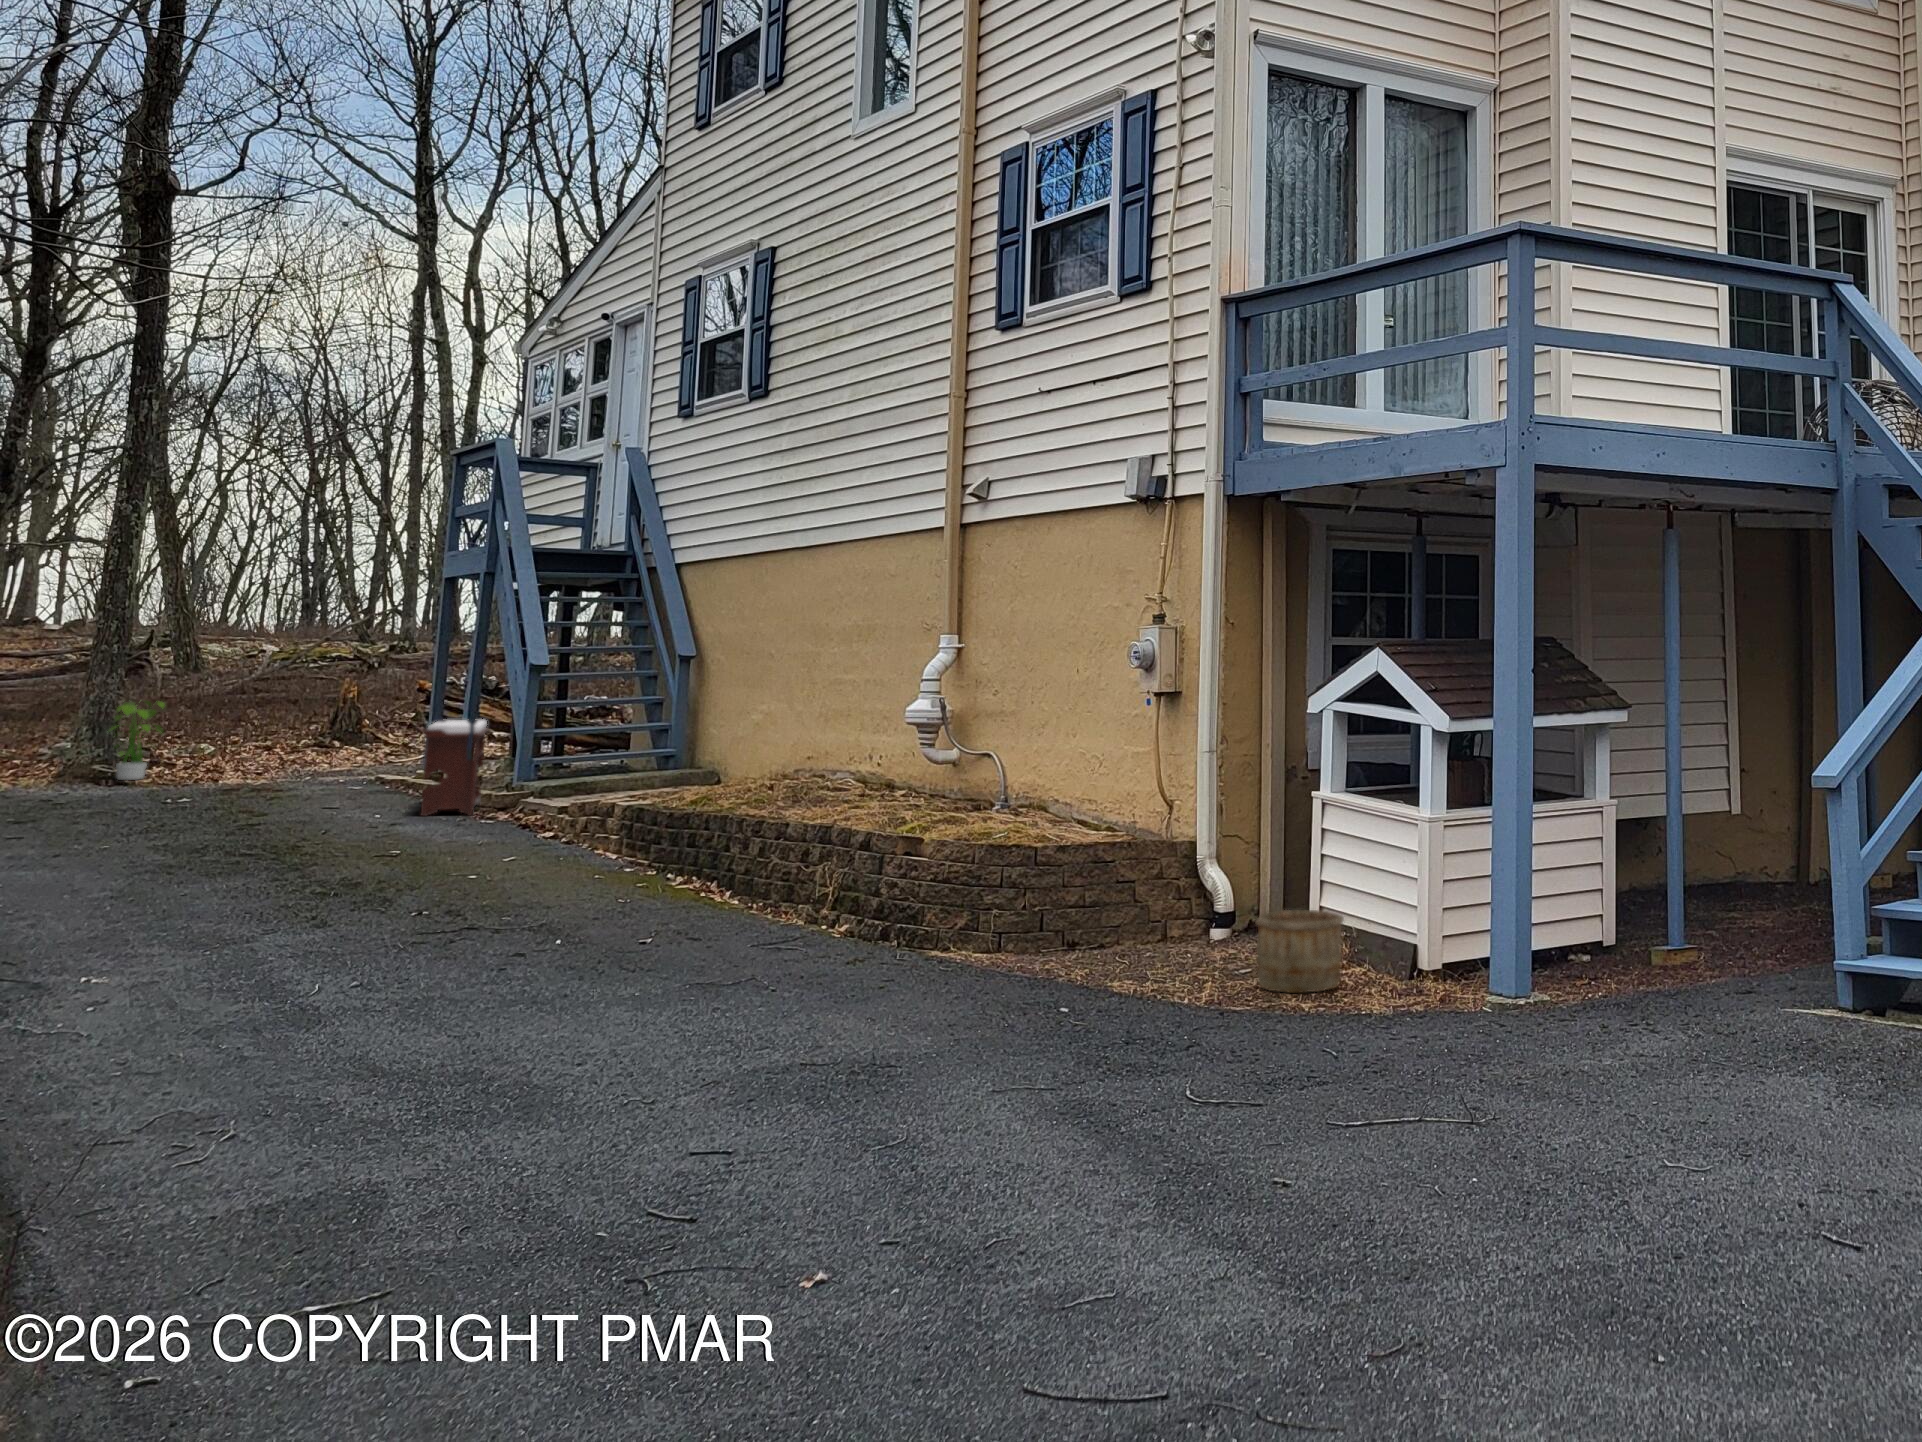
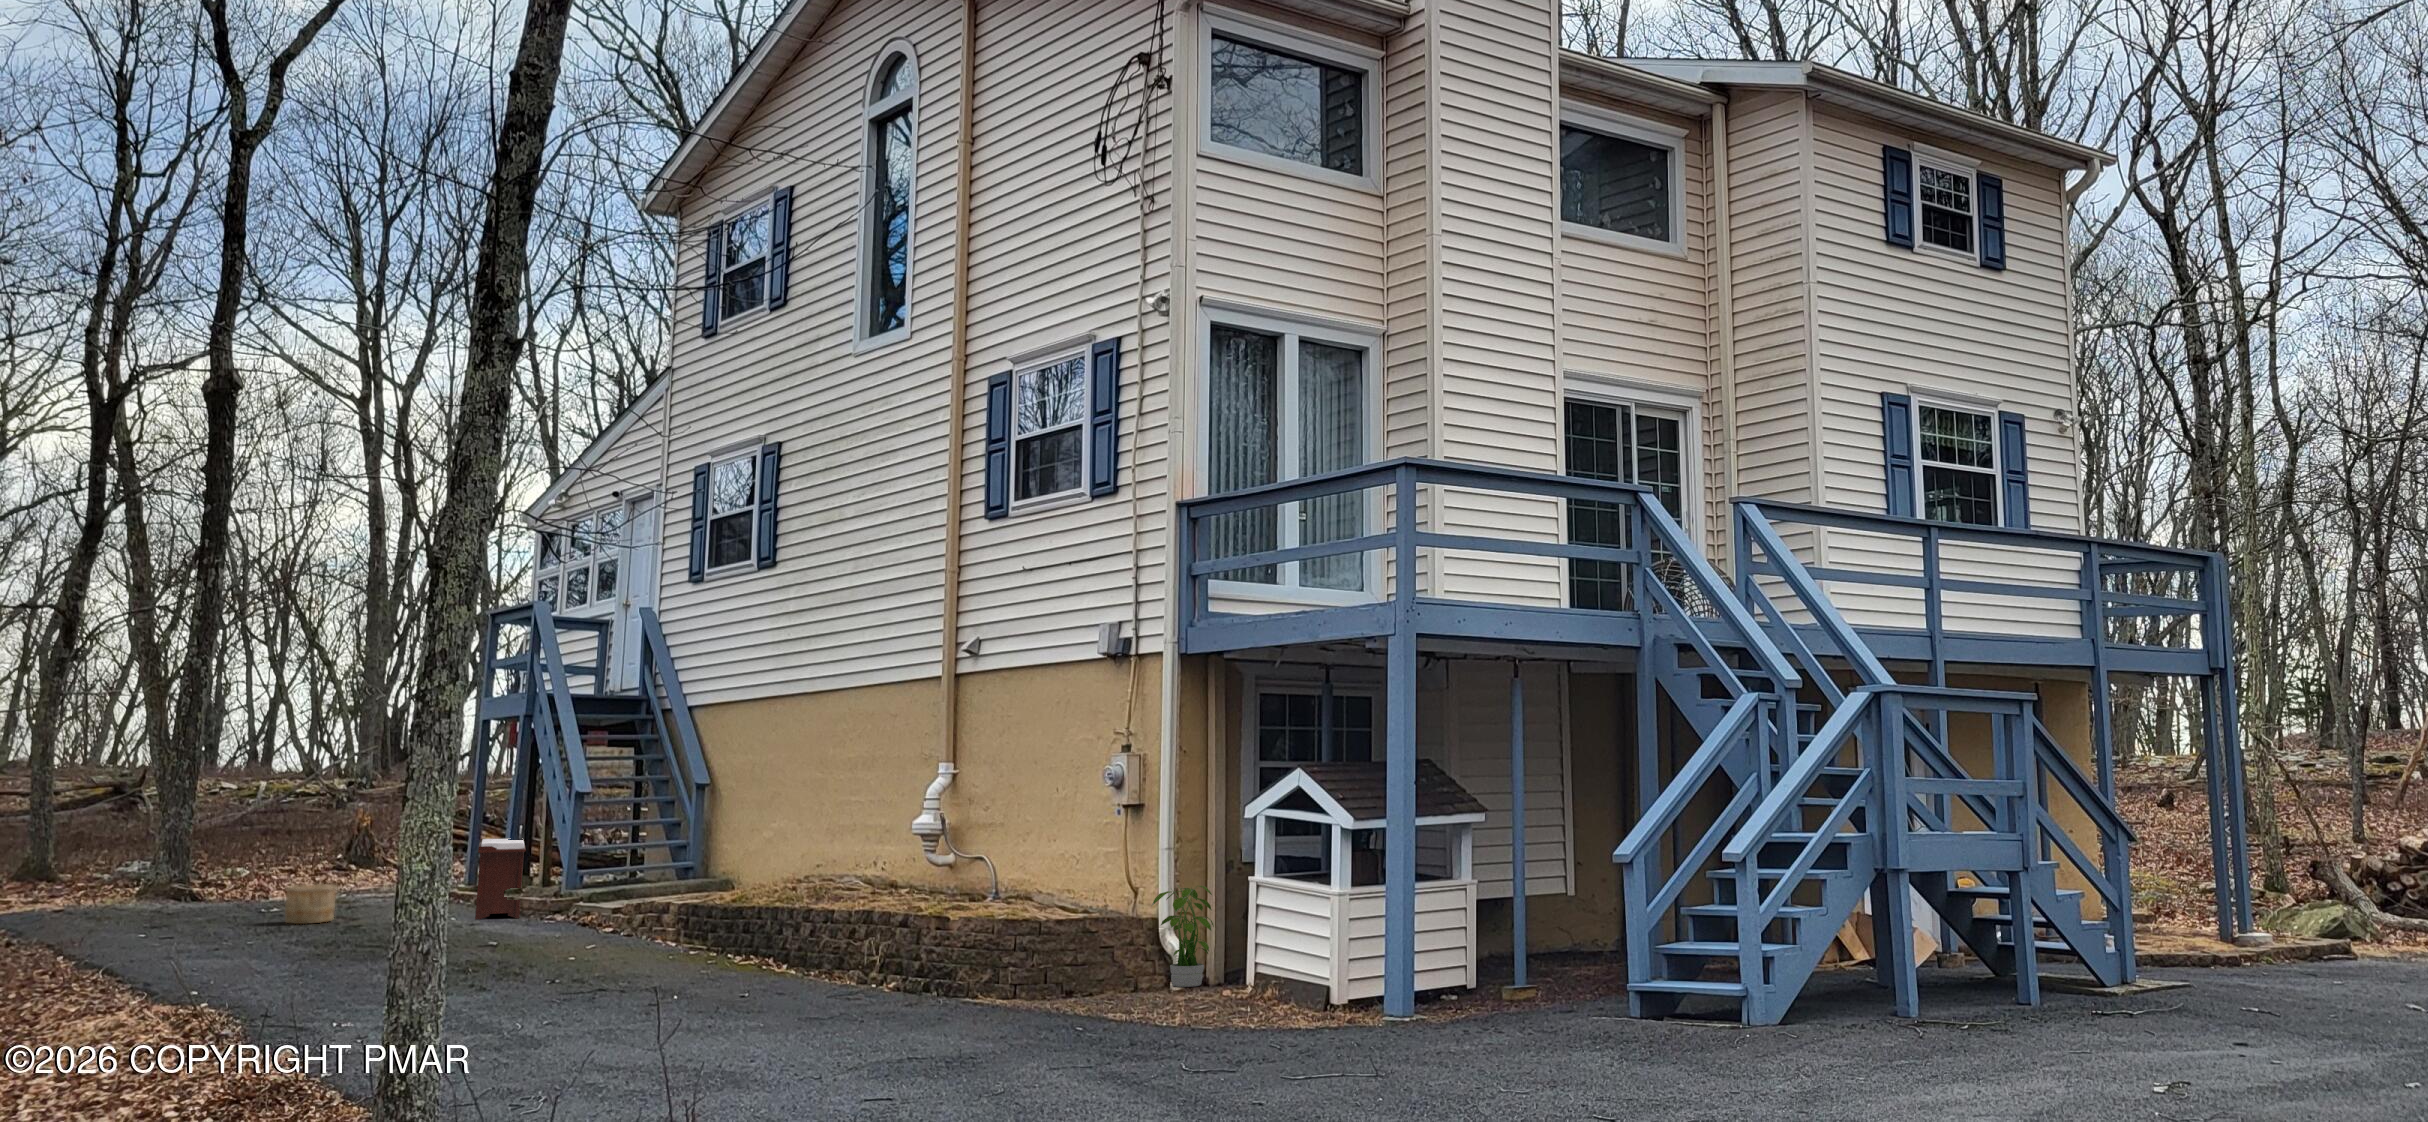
potted plant: present [110,701,165,780] -> present [1152,885,1214,987]
wooden bucket: present [1256,910,1344,993] -> present [285,884,337,924]

